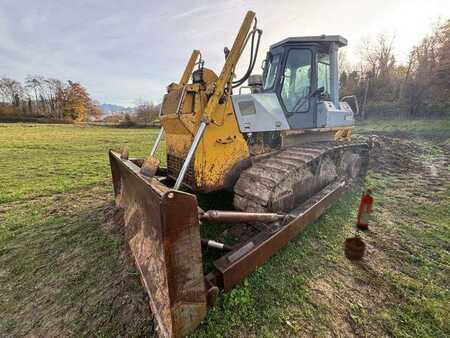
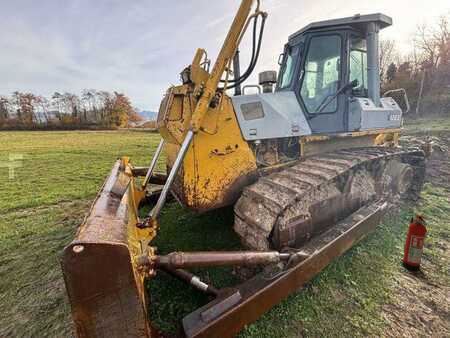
wooden bucket: present [344,228,366,260] -> none [381,274,414,320]

